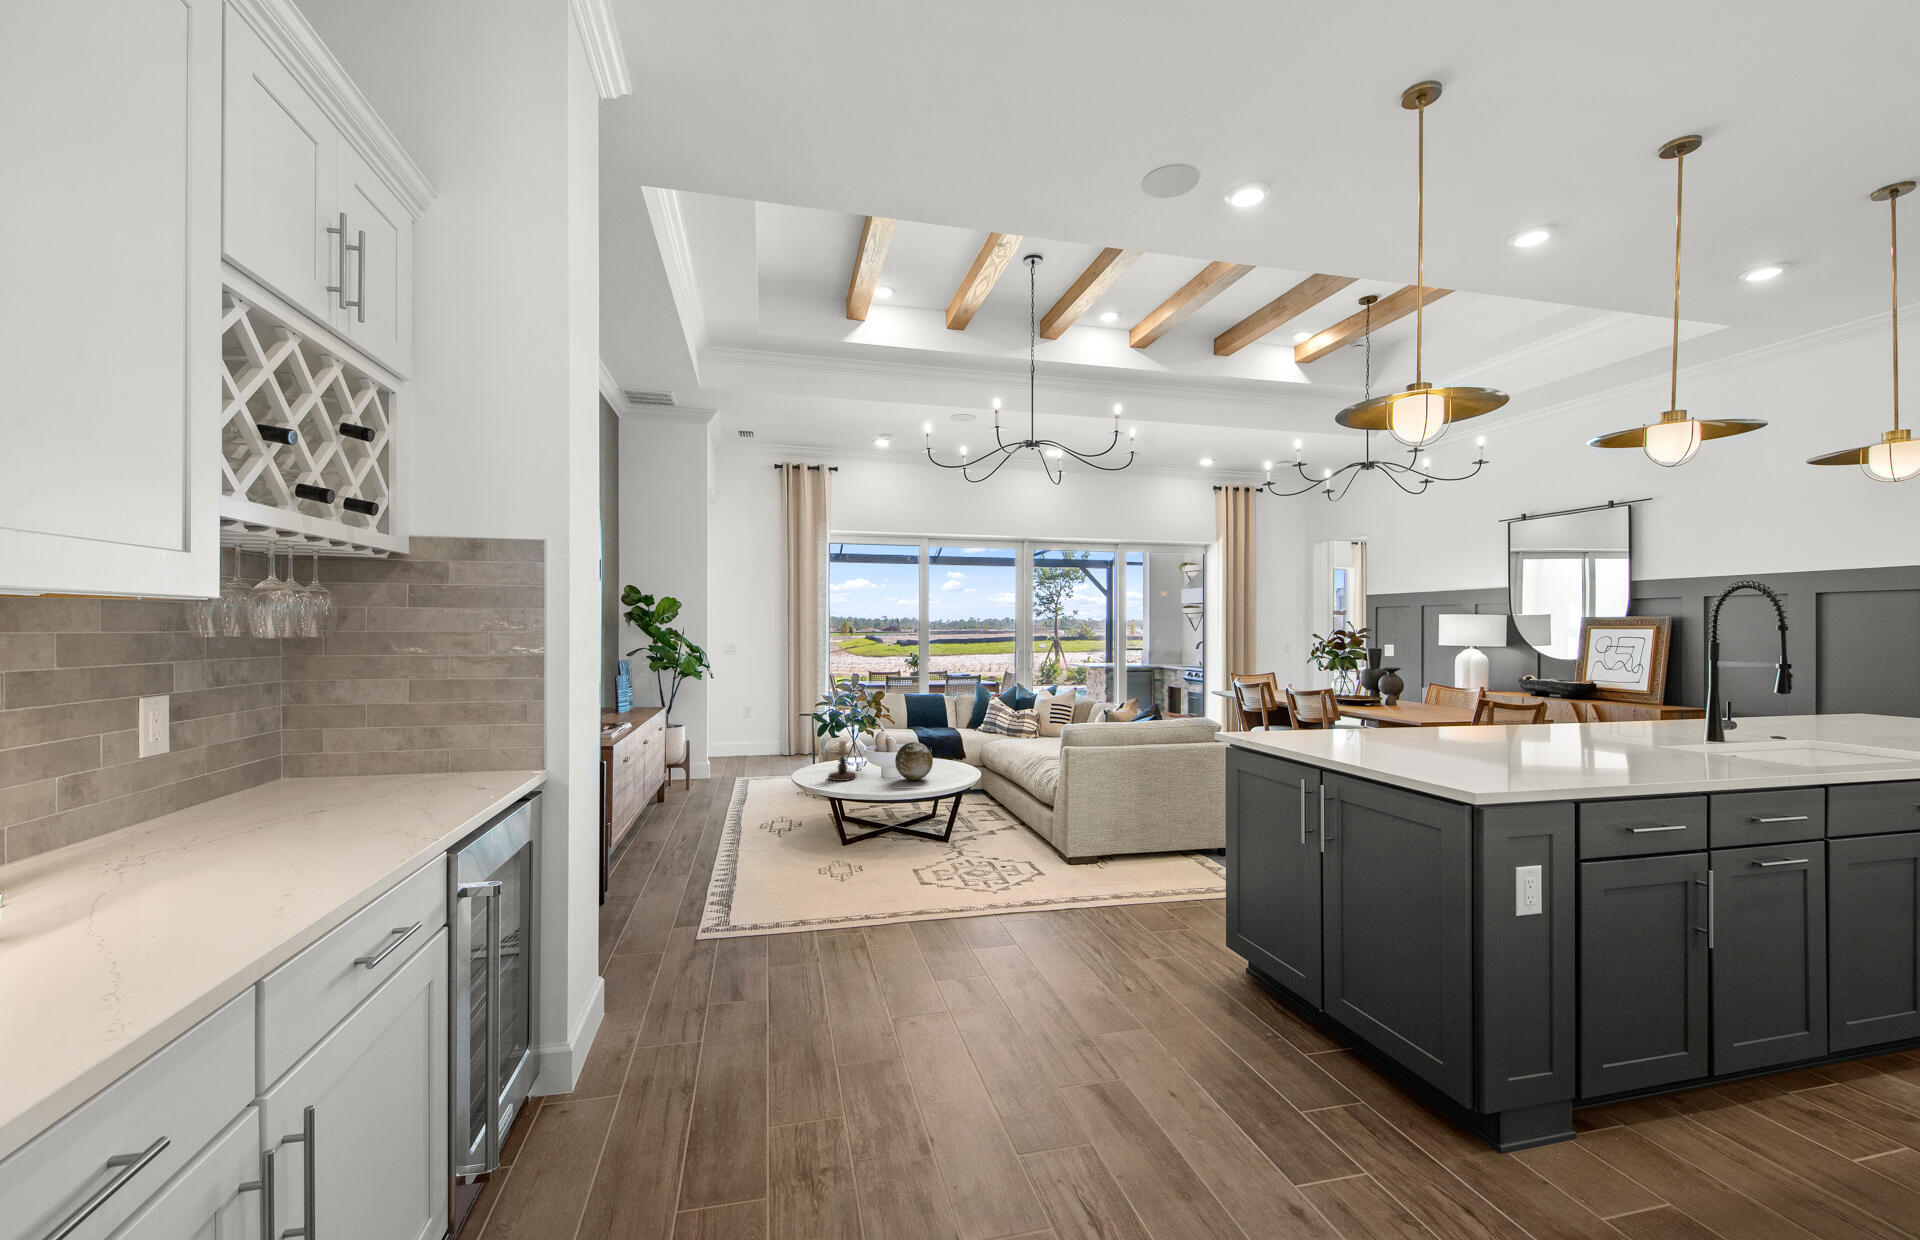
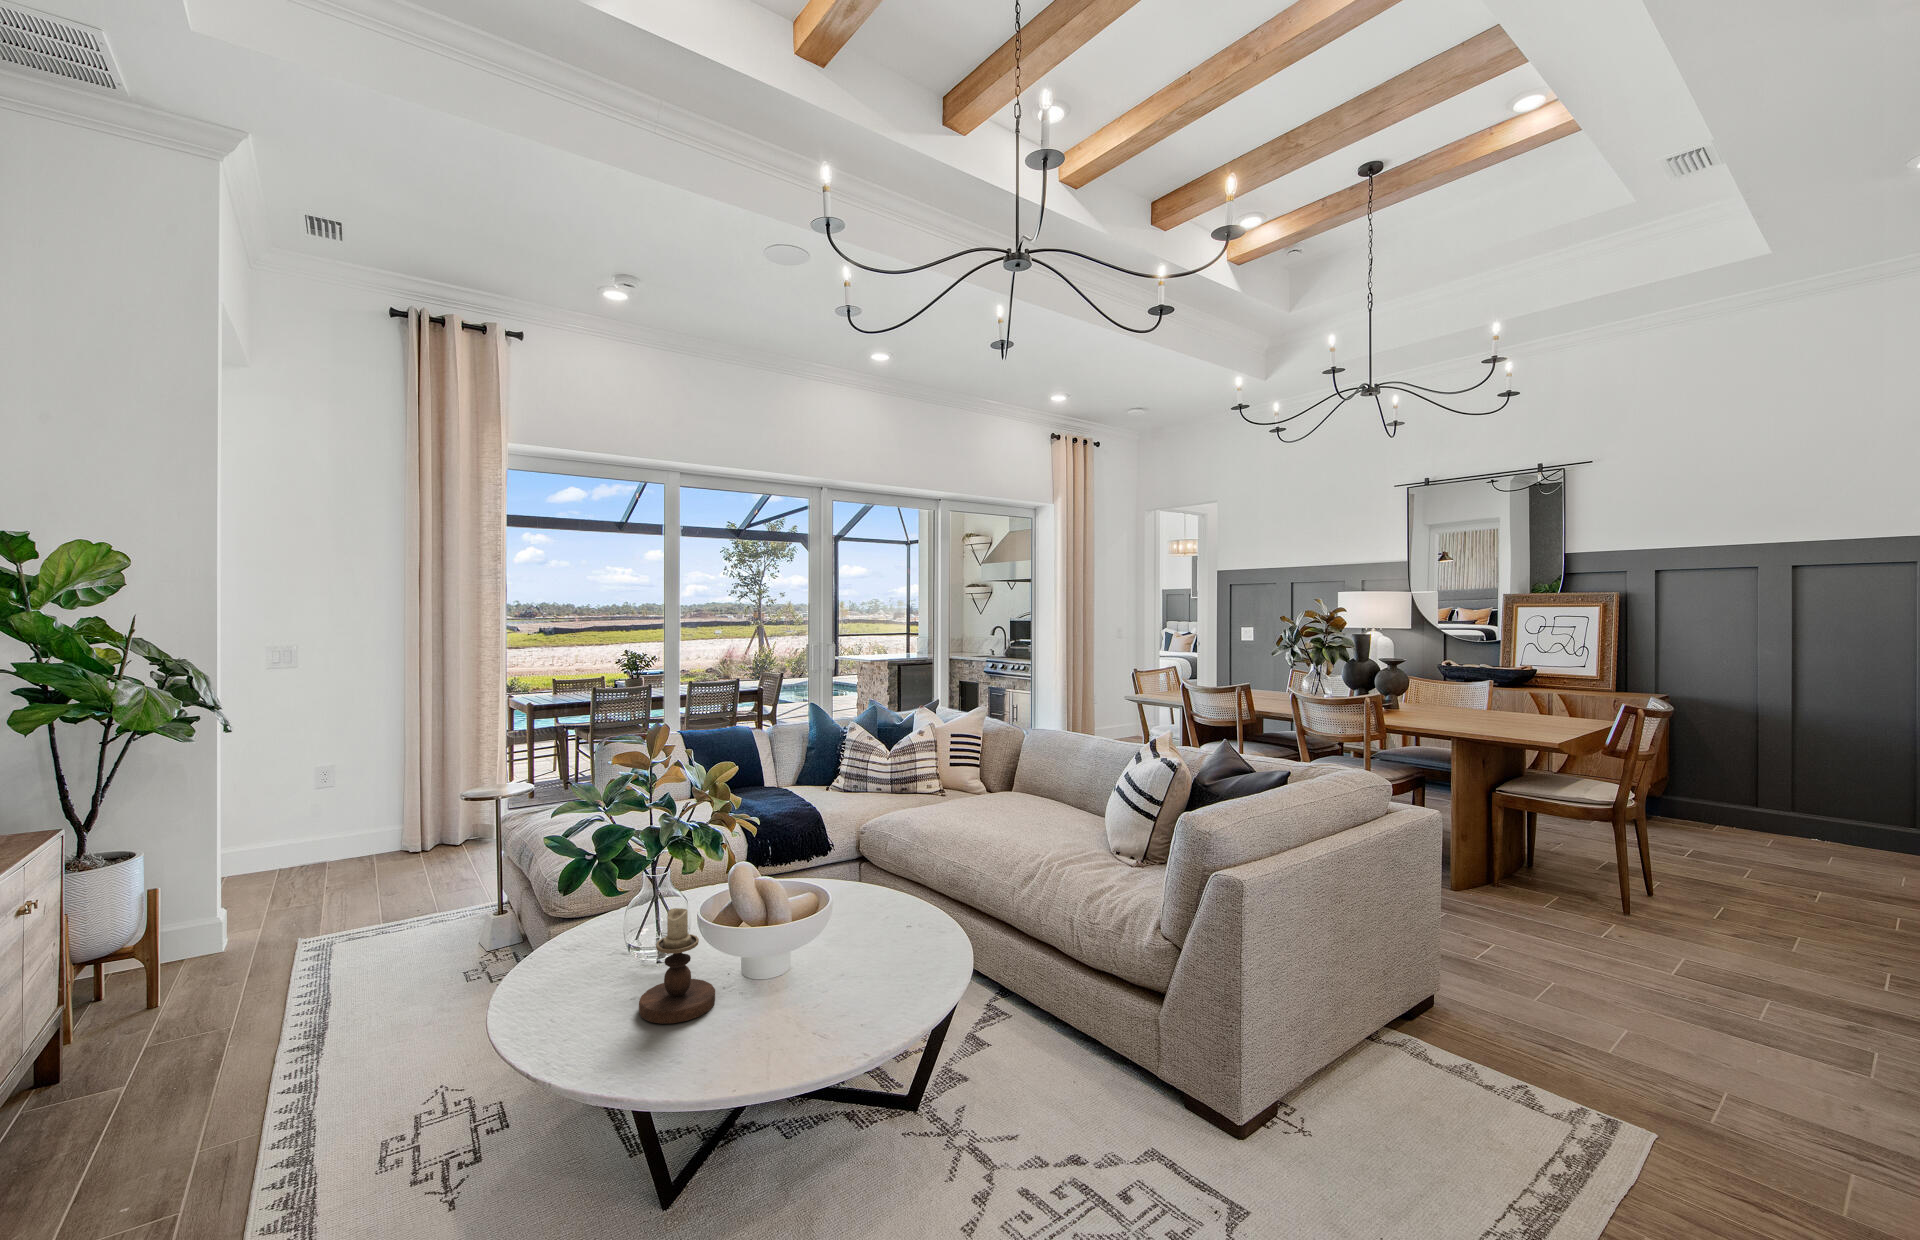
decorative orb: present [895,742,933,780] -> none [823,891,914,987]

